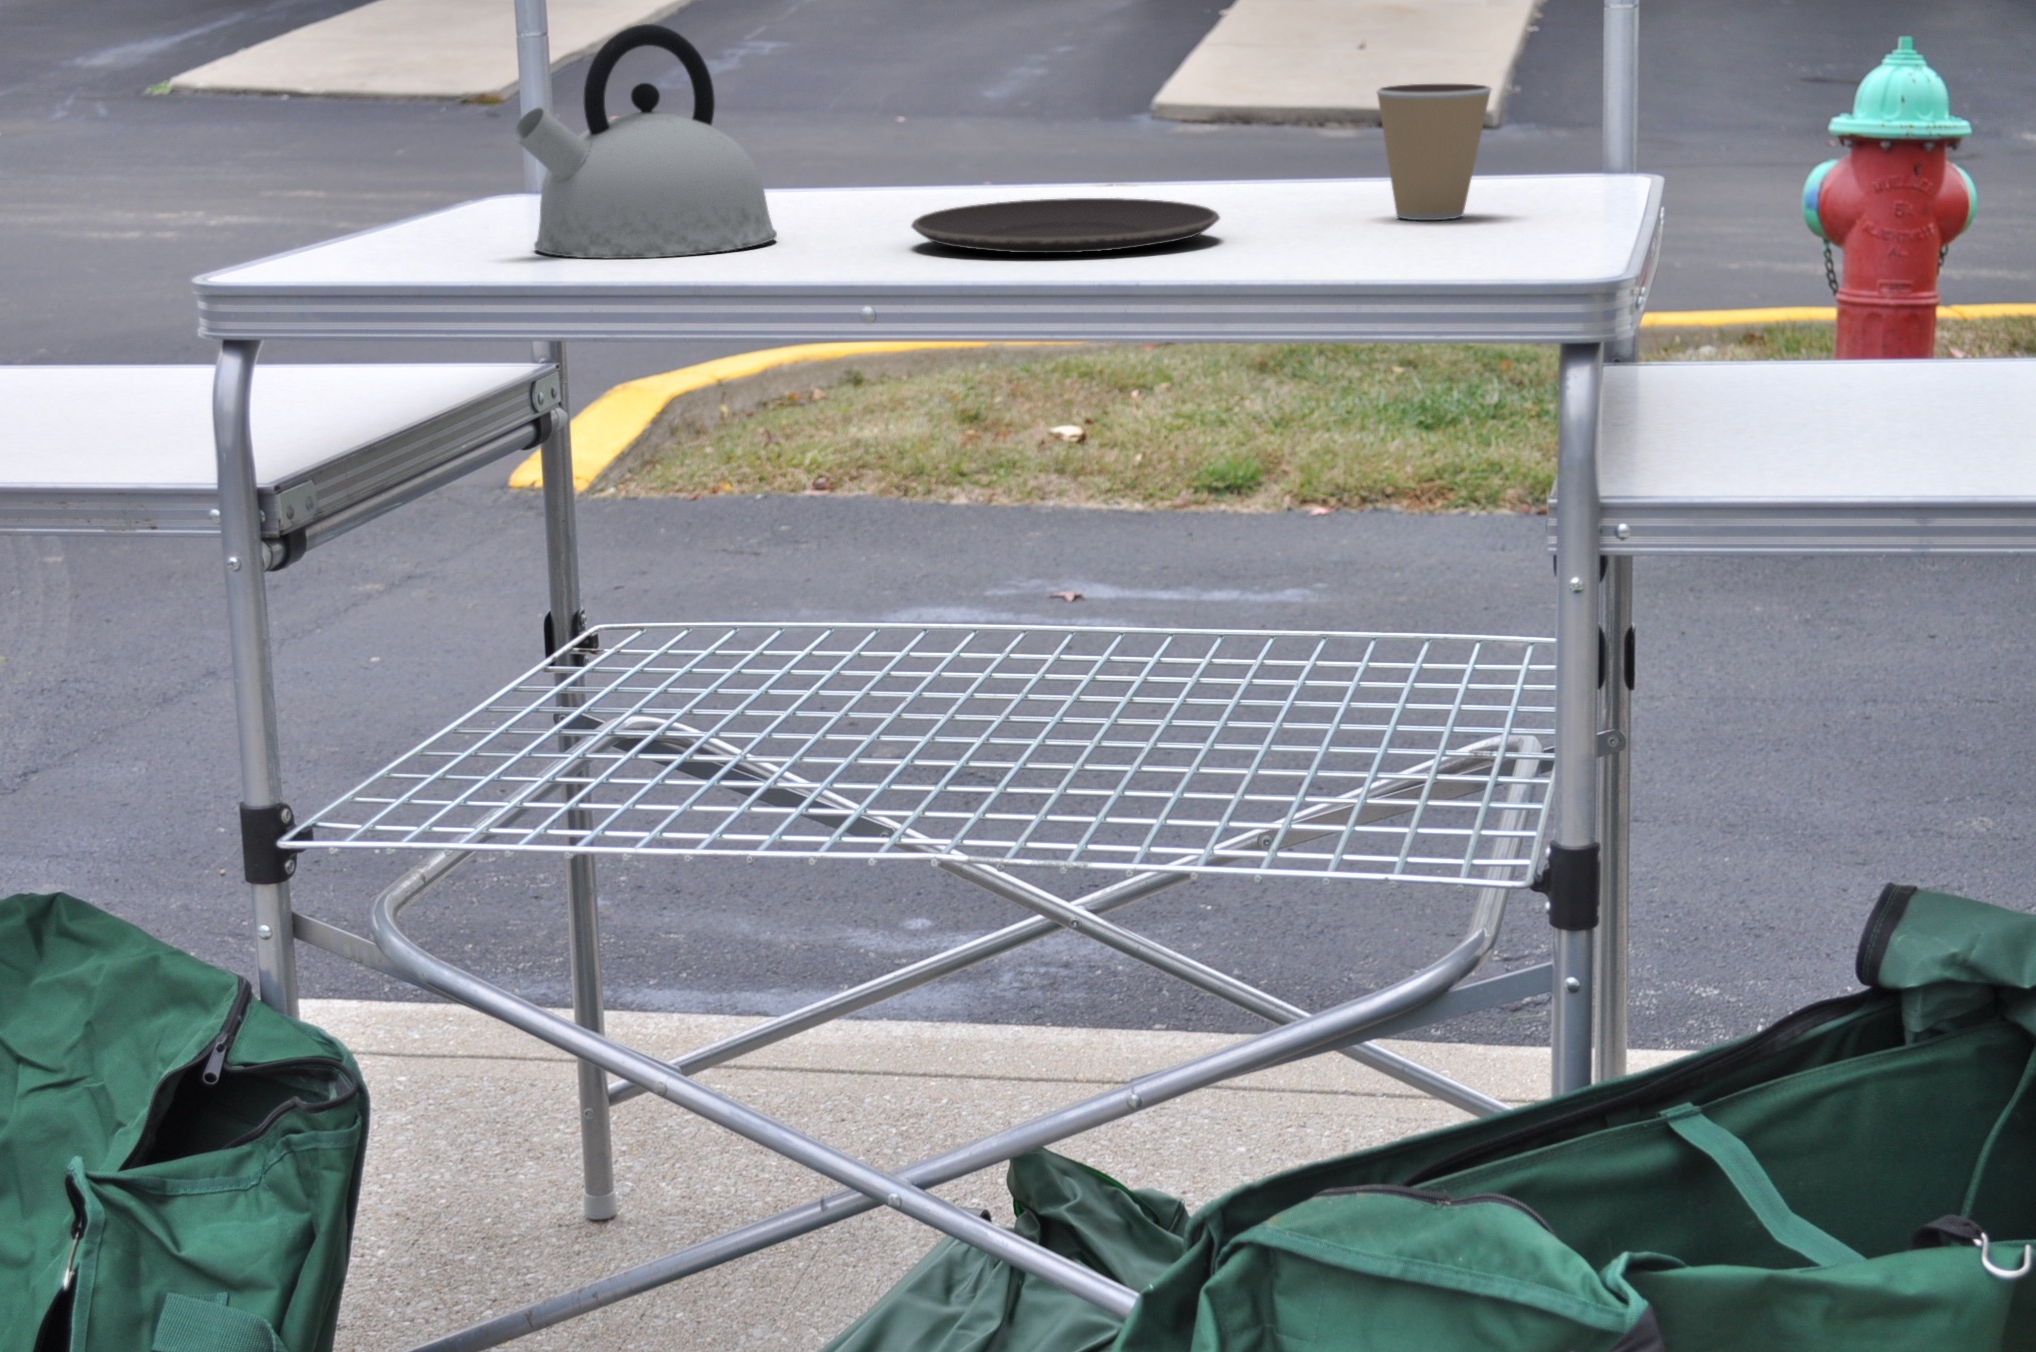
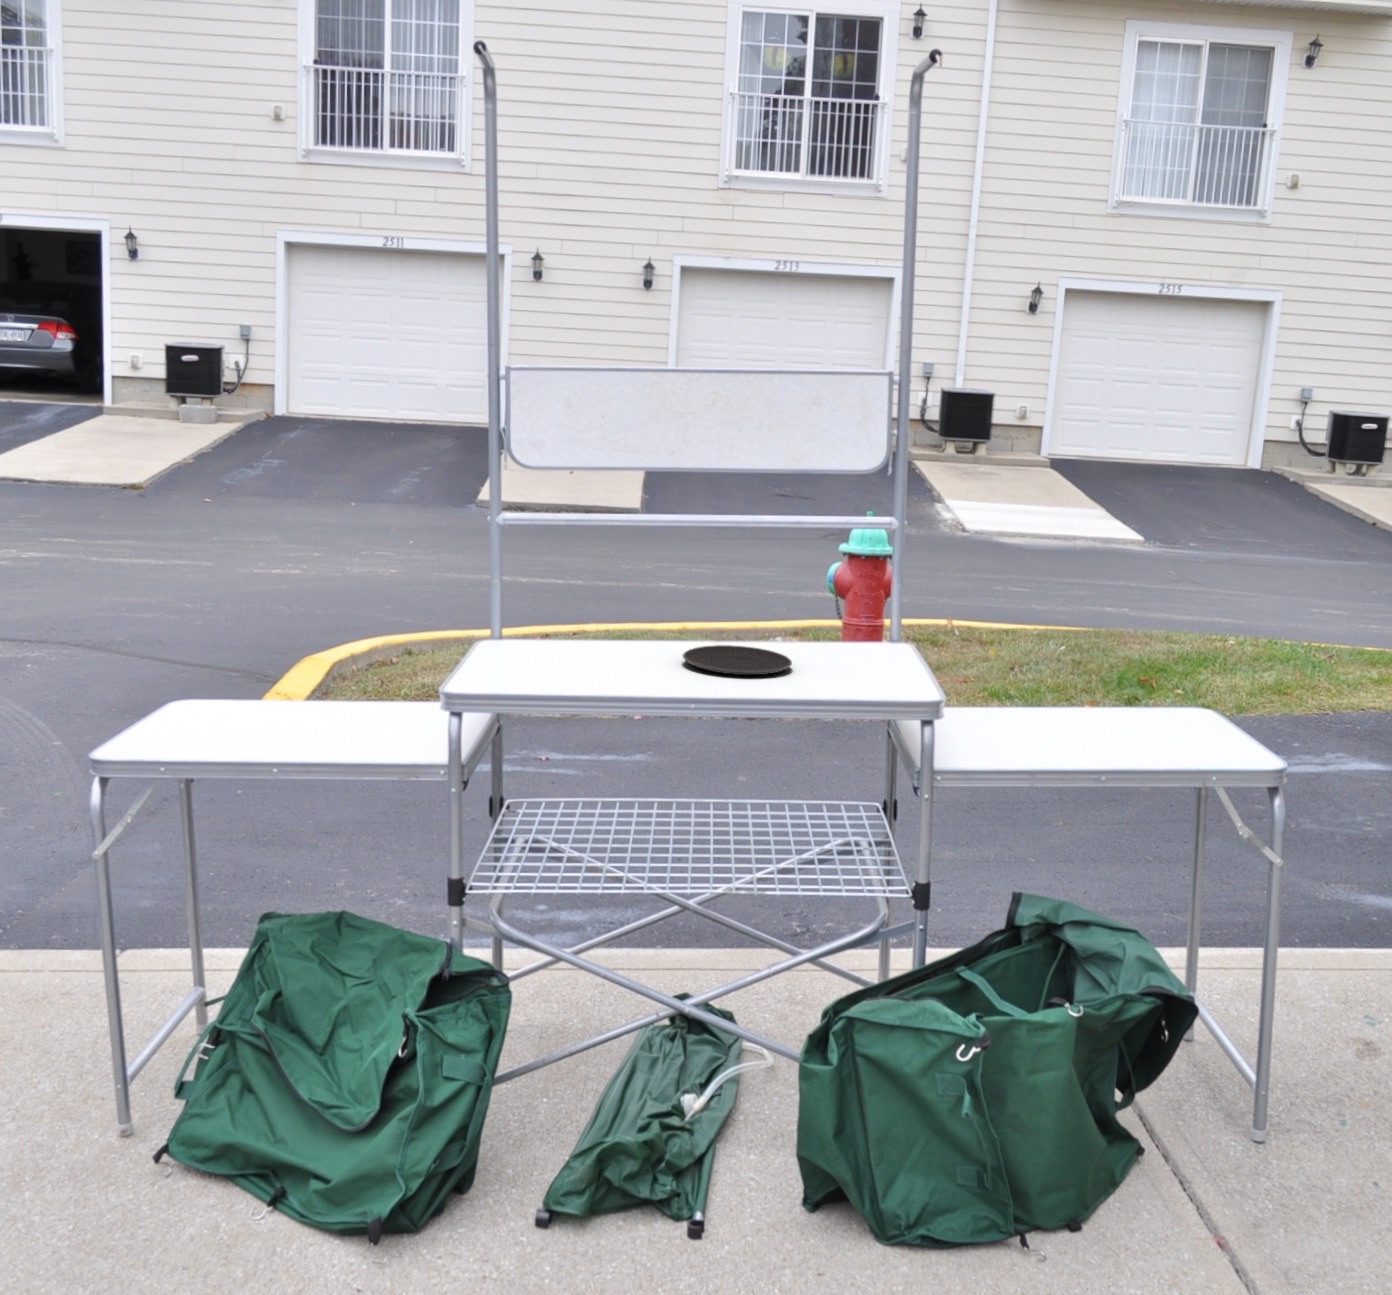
kettle: present [514,24,777,258] -> none [537,582,627,669]
coffee cup: present [1377,83,1492,220] -> none [830,607,871,657]

